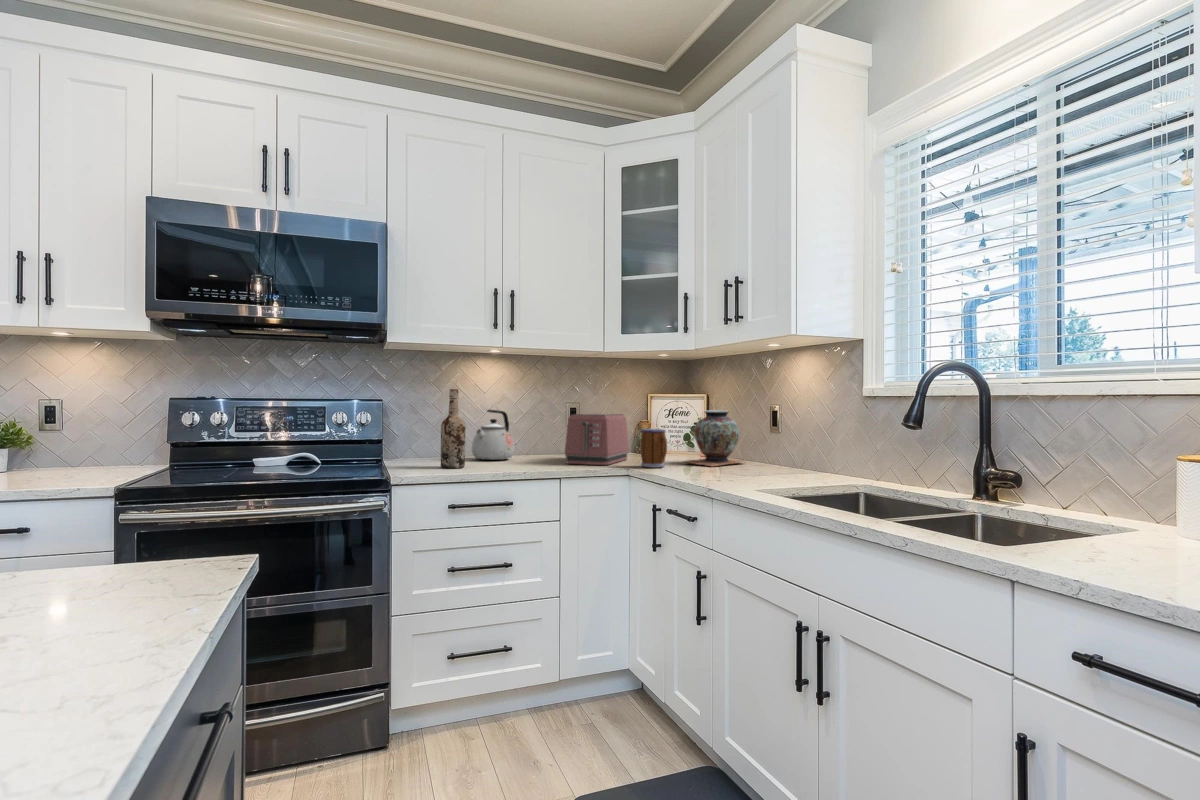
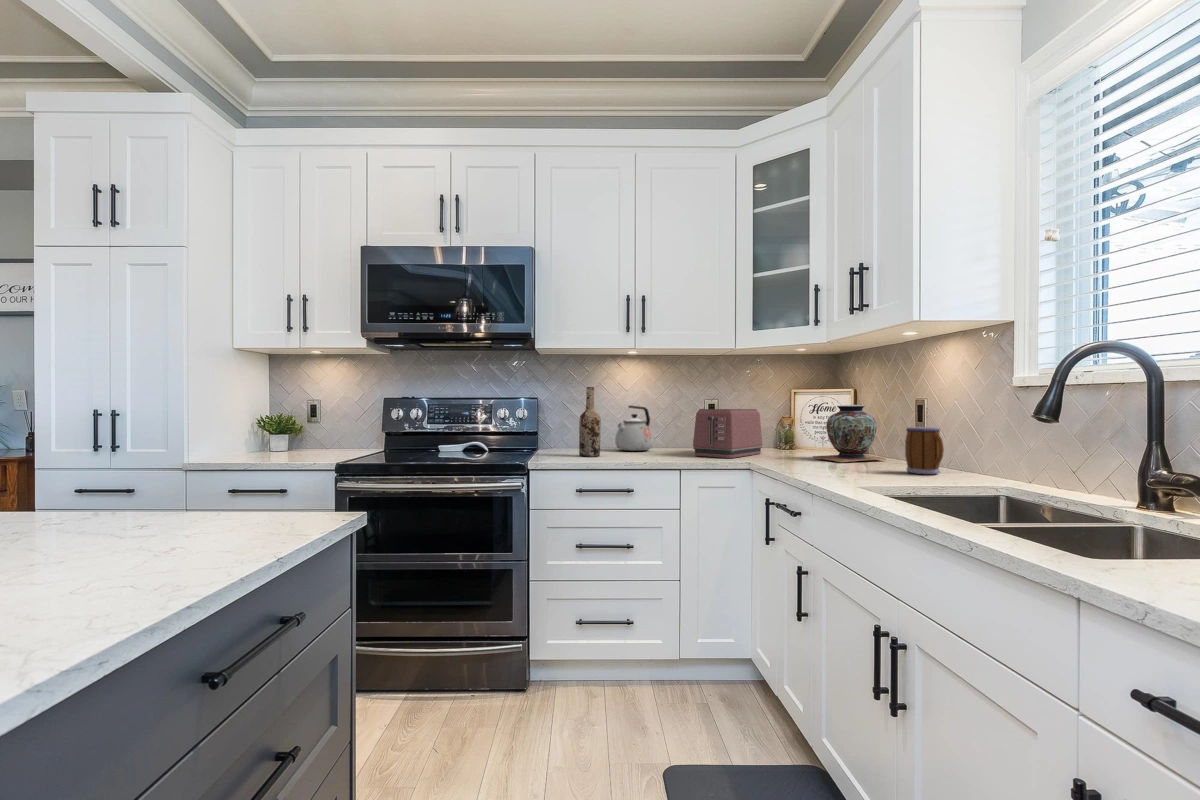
mug: present [640,429,667,468] -> present [905,427,944,474]

